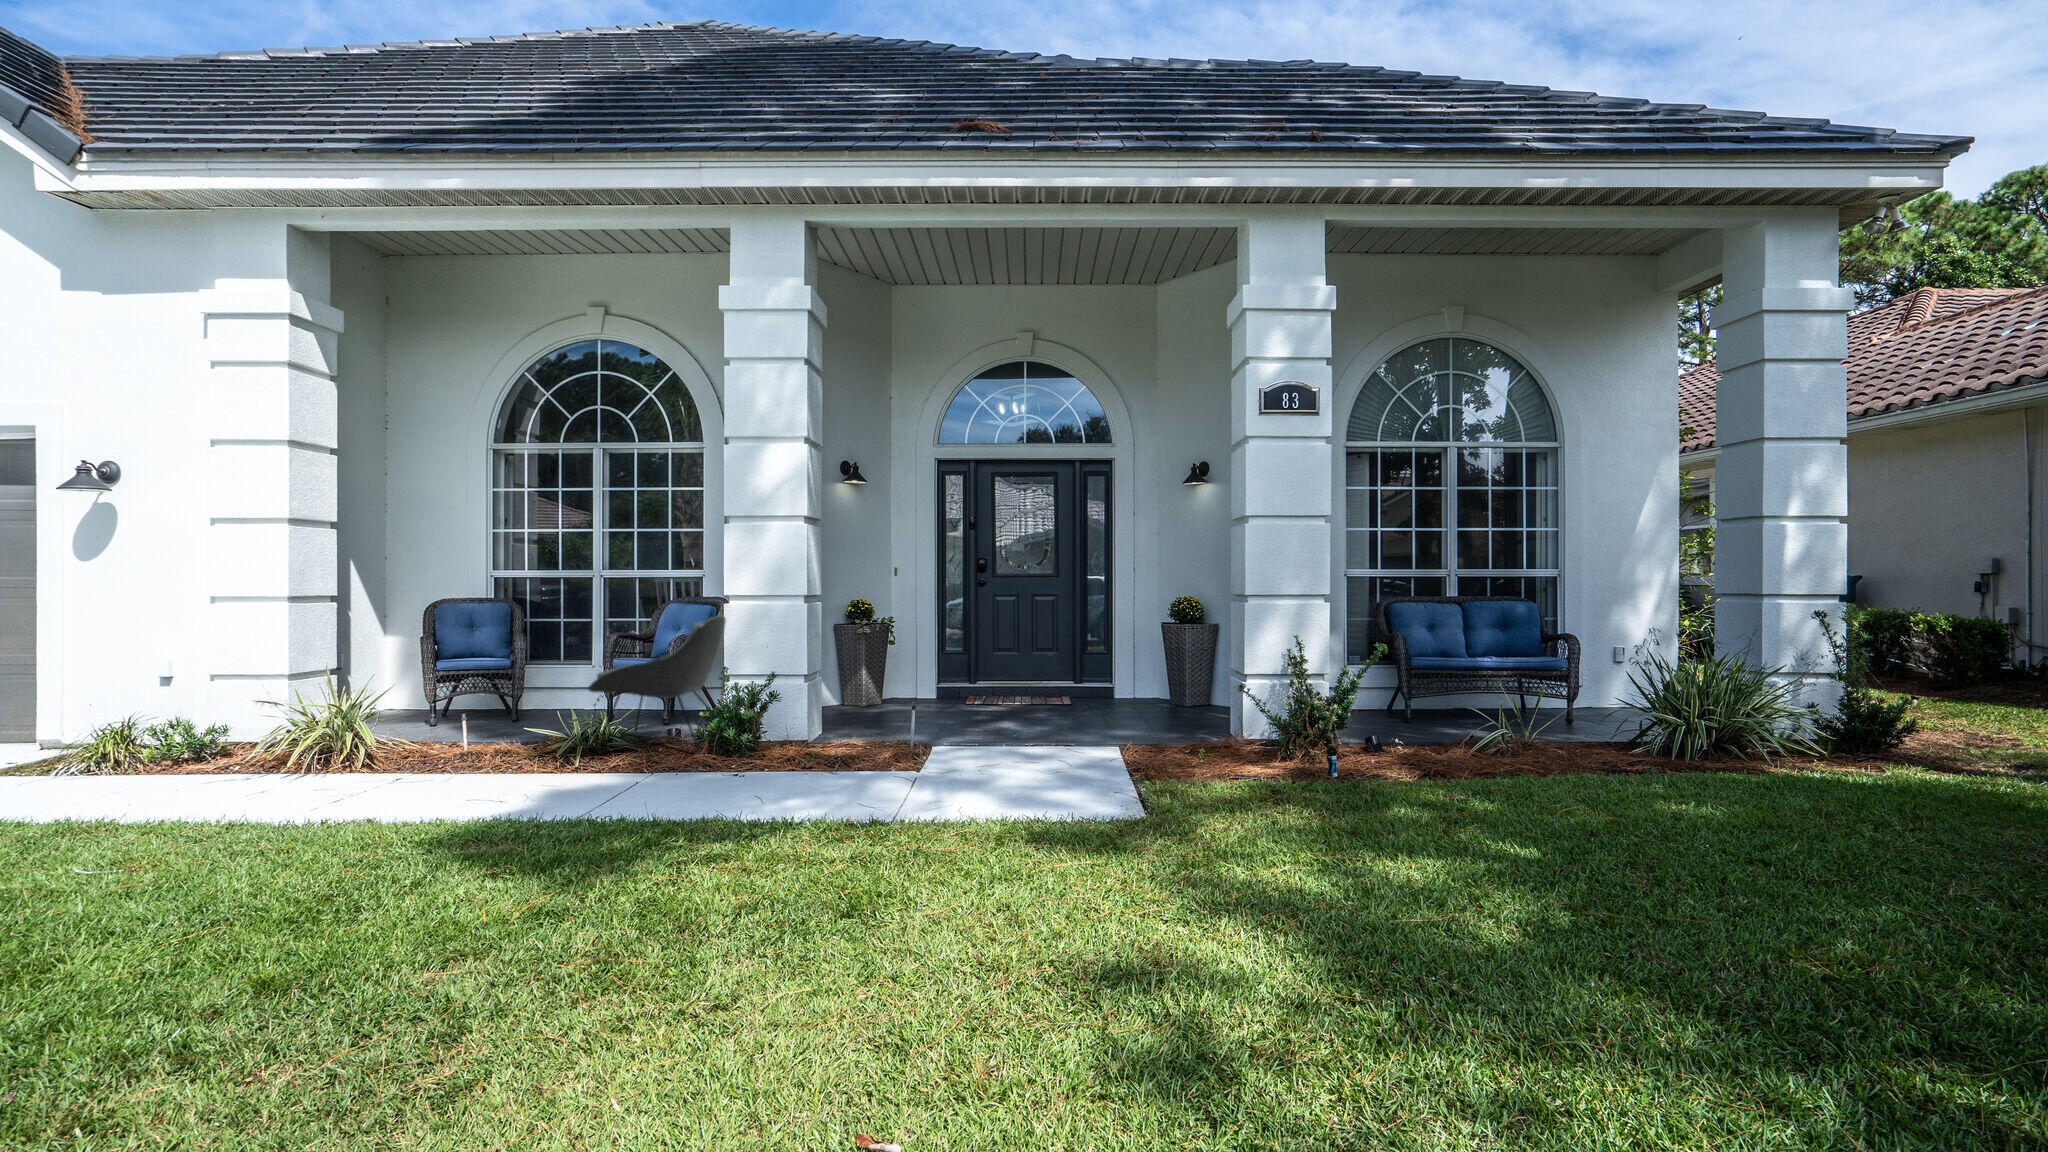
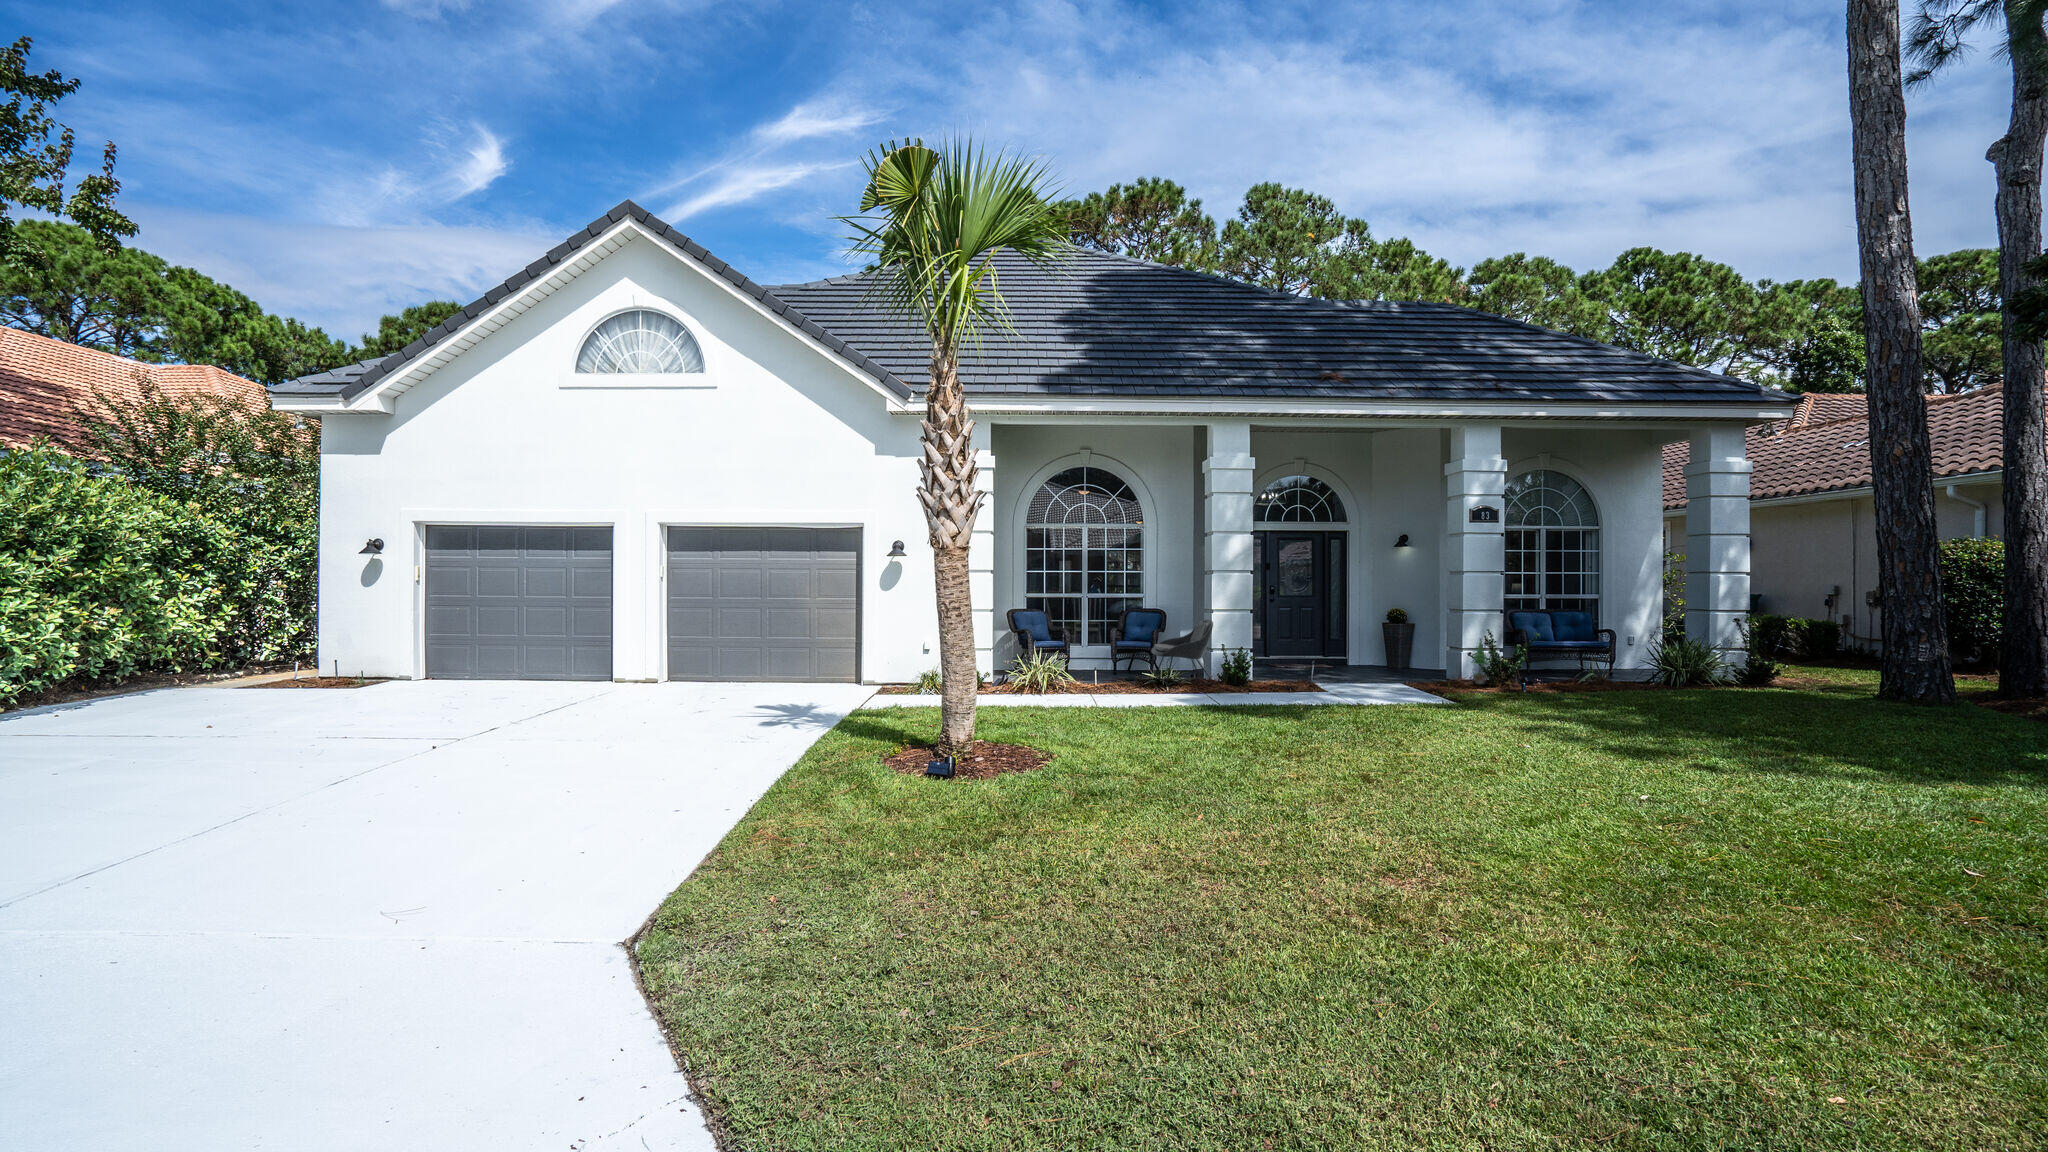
potted tree: none [1248,657,1283,752] -> present [1473,642,1487,684]

